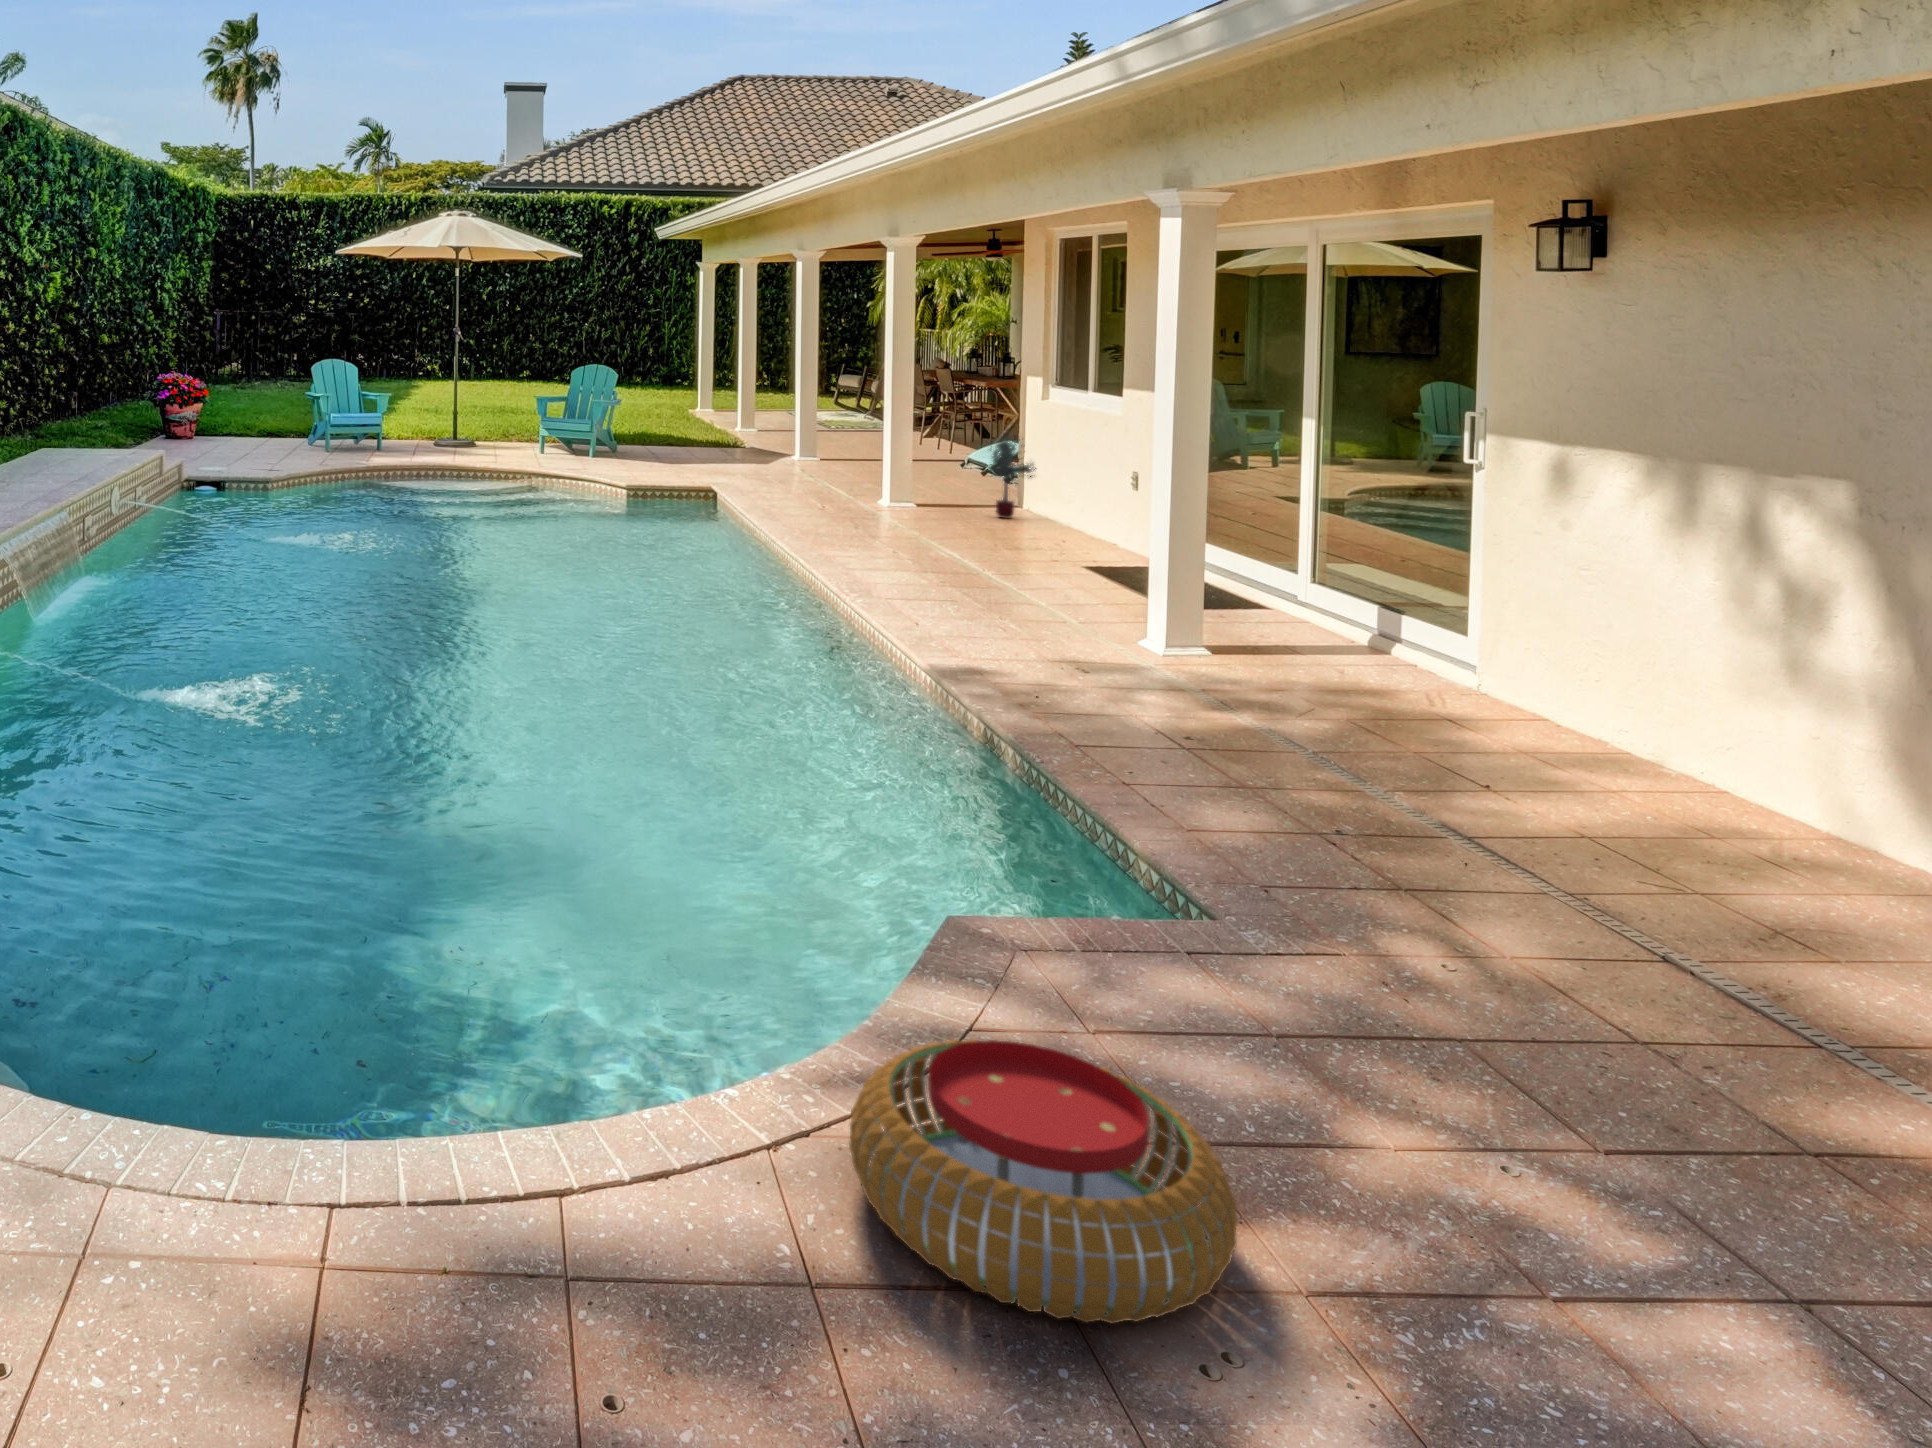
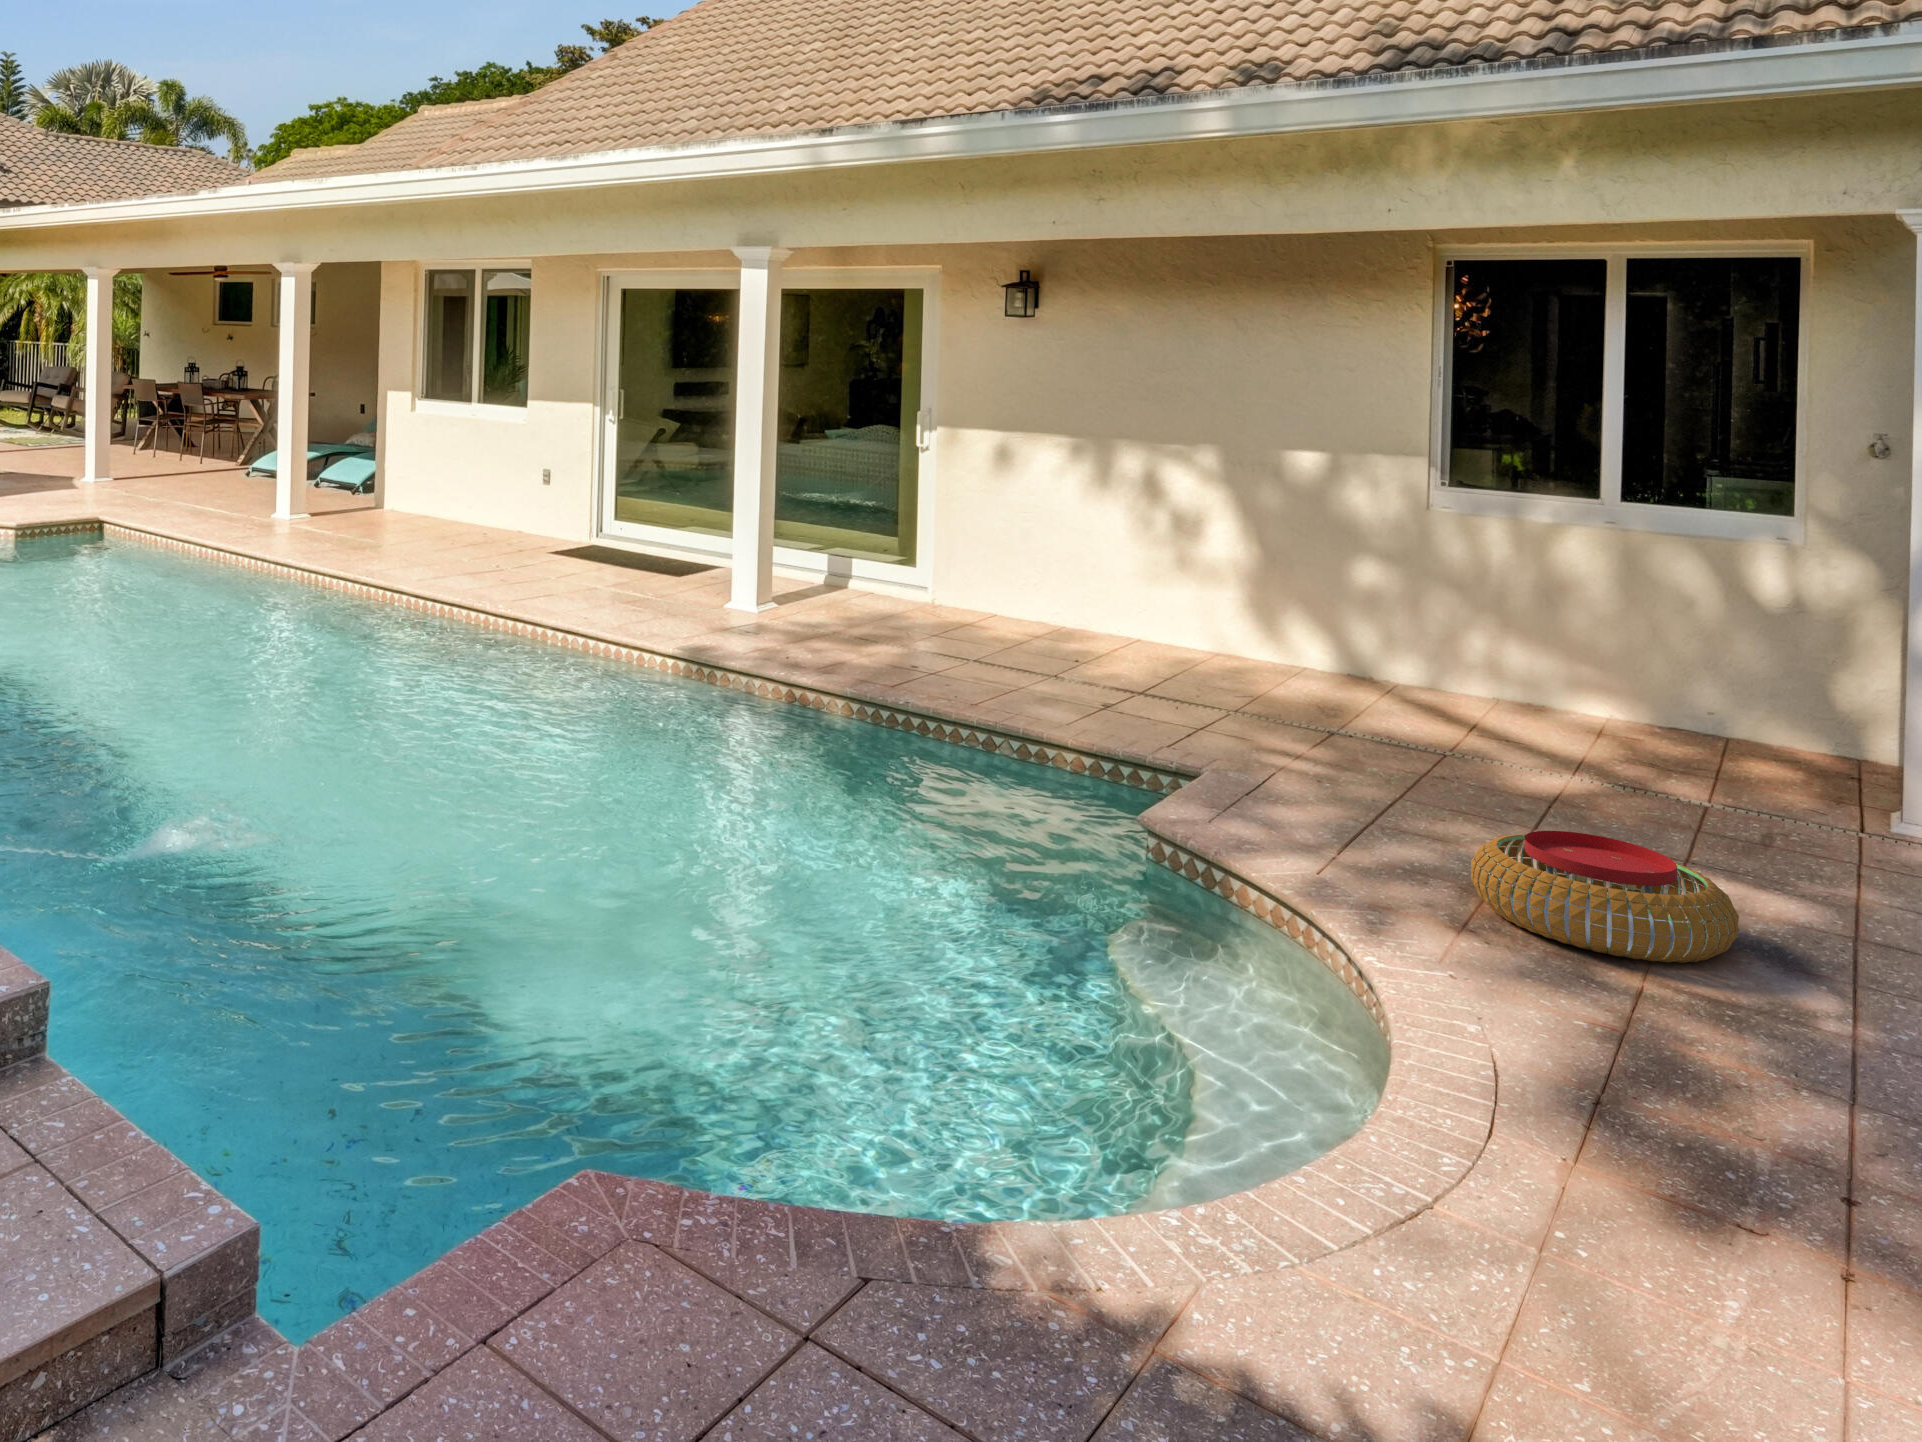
potted tree: present [990,430,1036,519] -> none [353,440,395,518]

